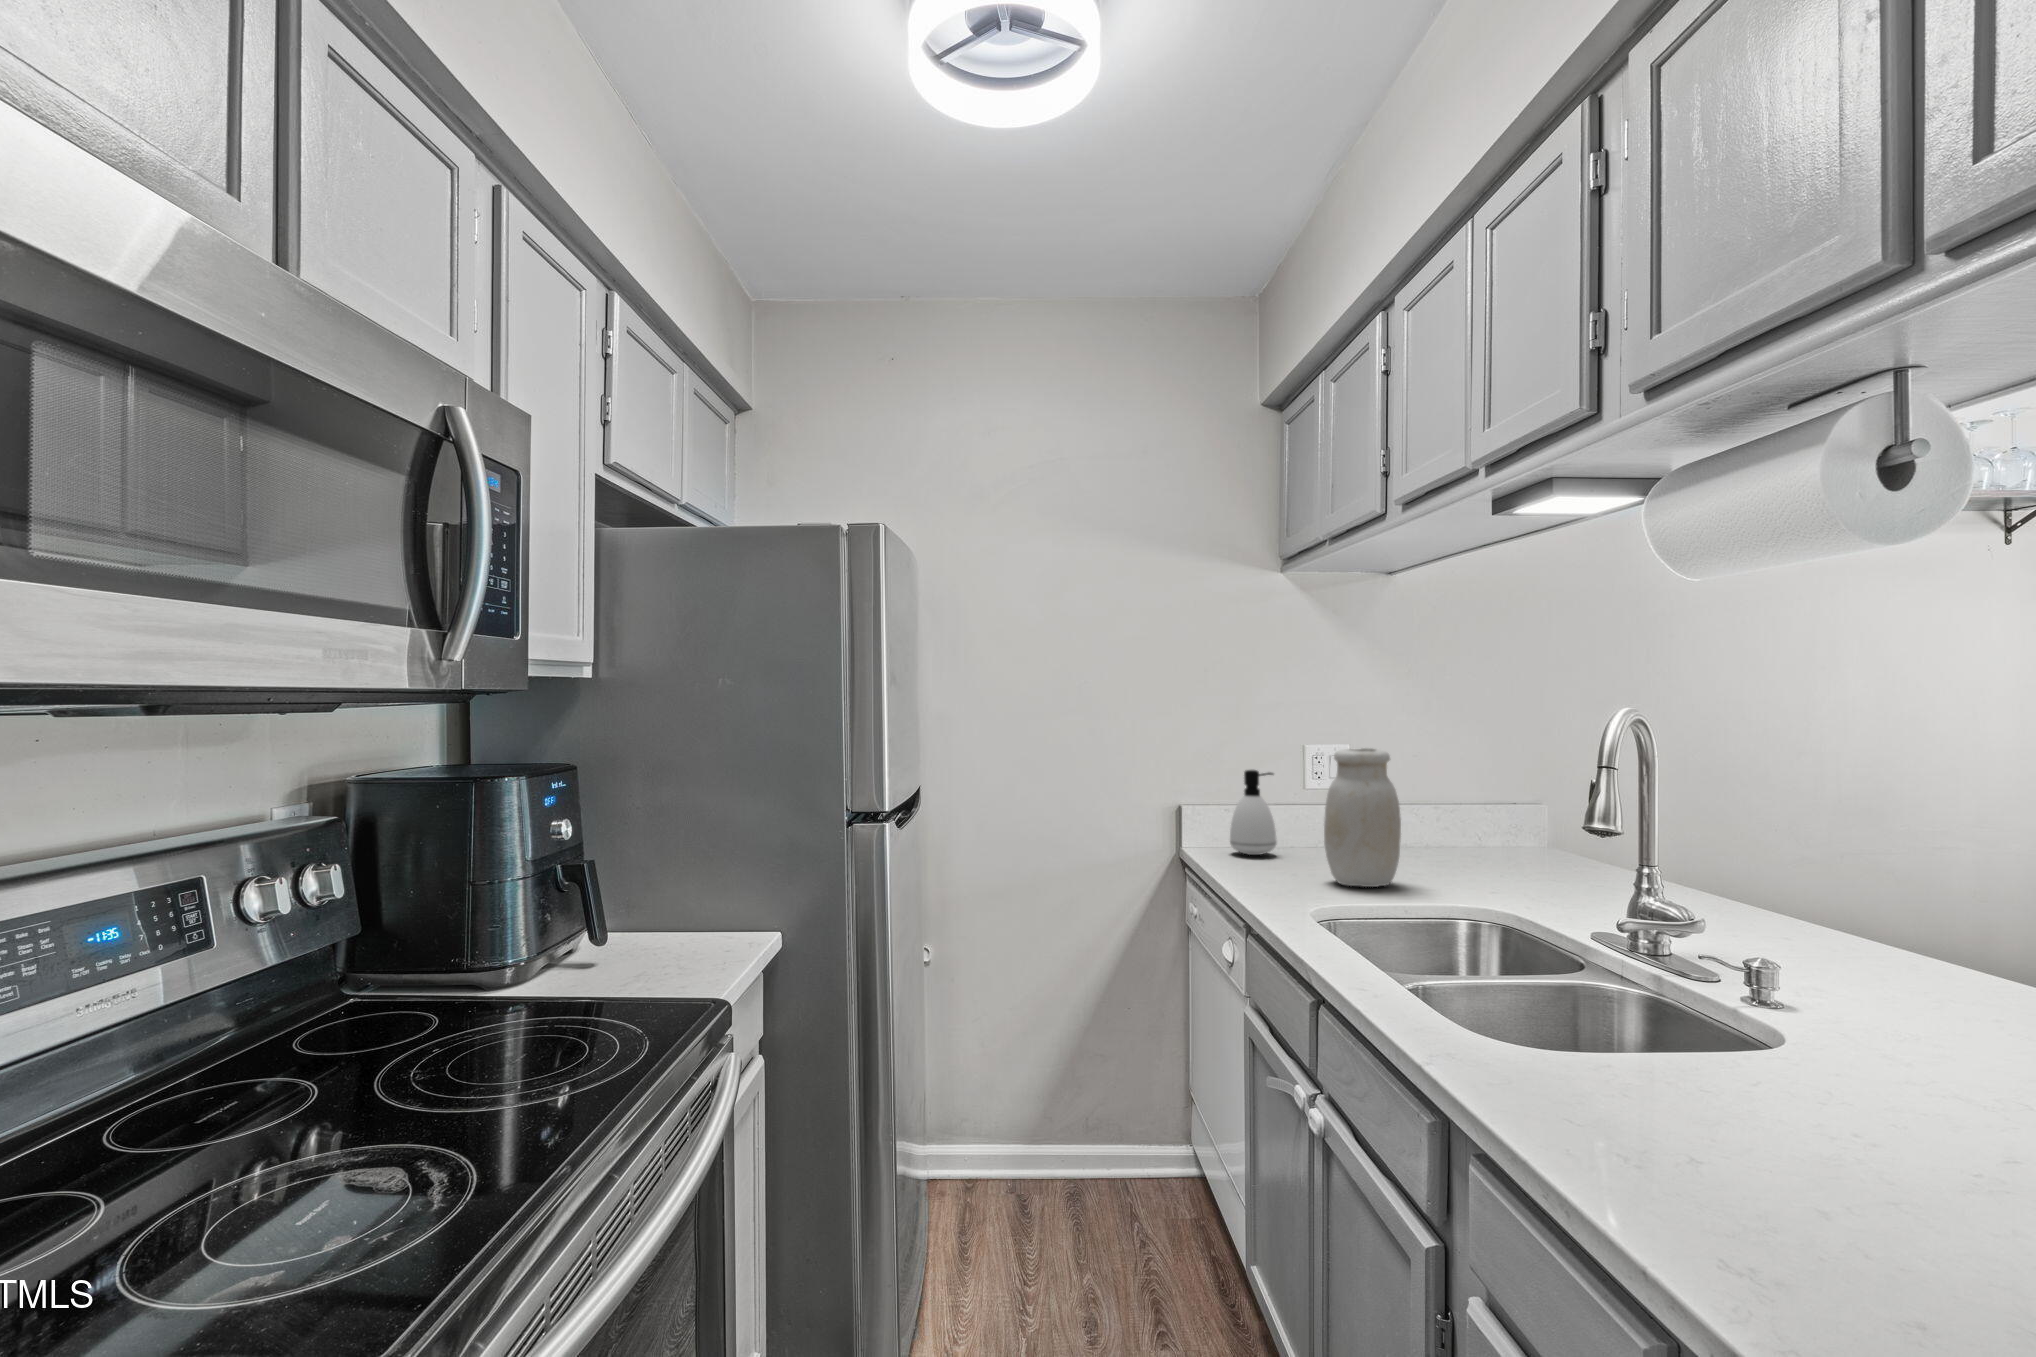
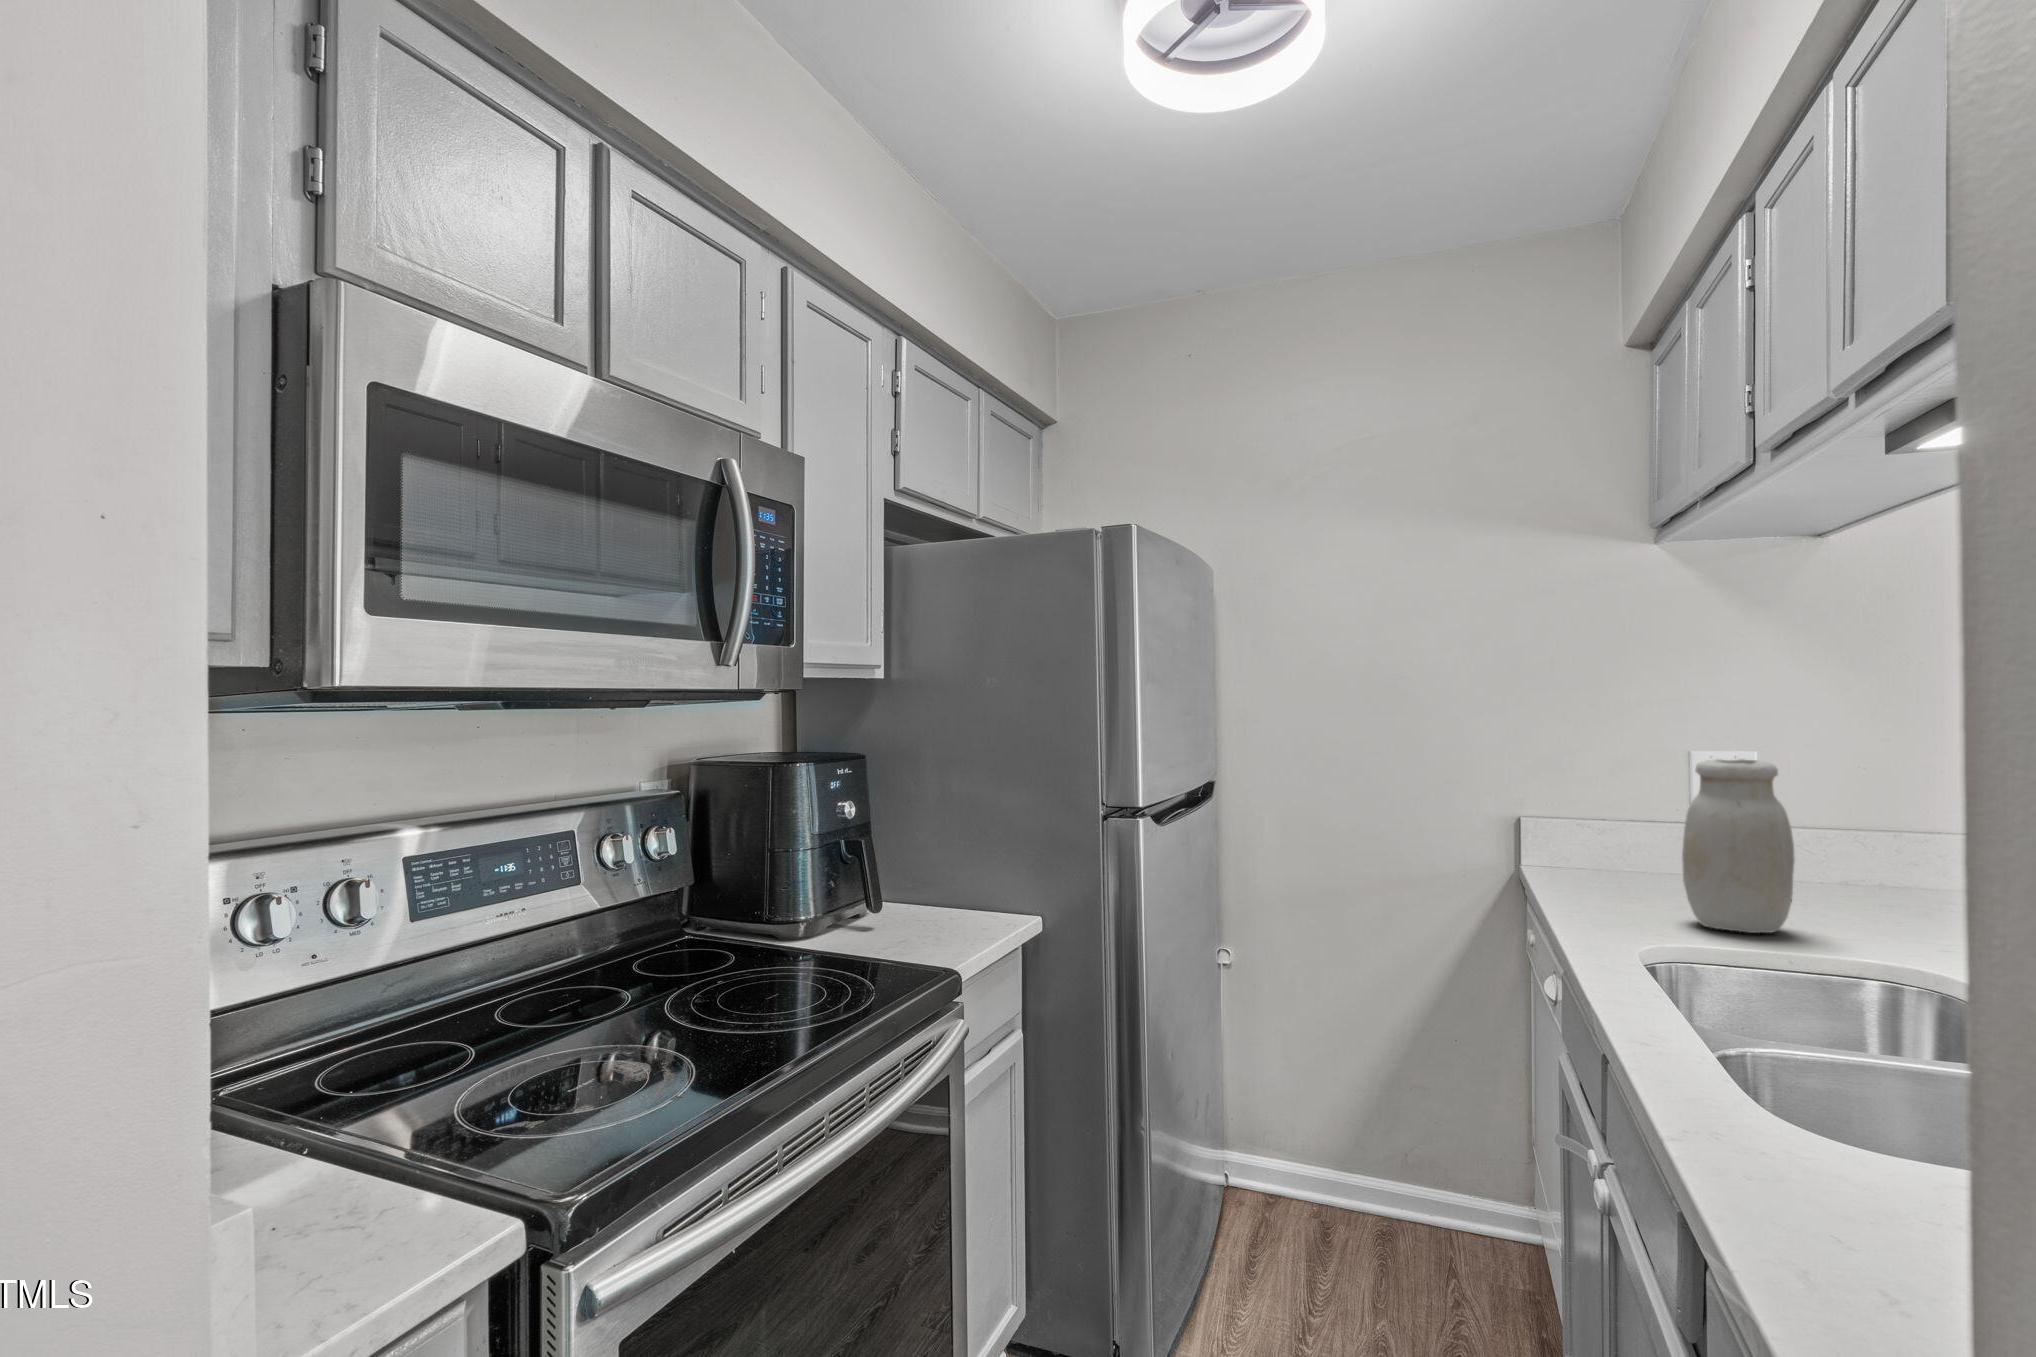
soap dispenser: present [1230,770,1277,855] -> none [1579,781,1642,883]

